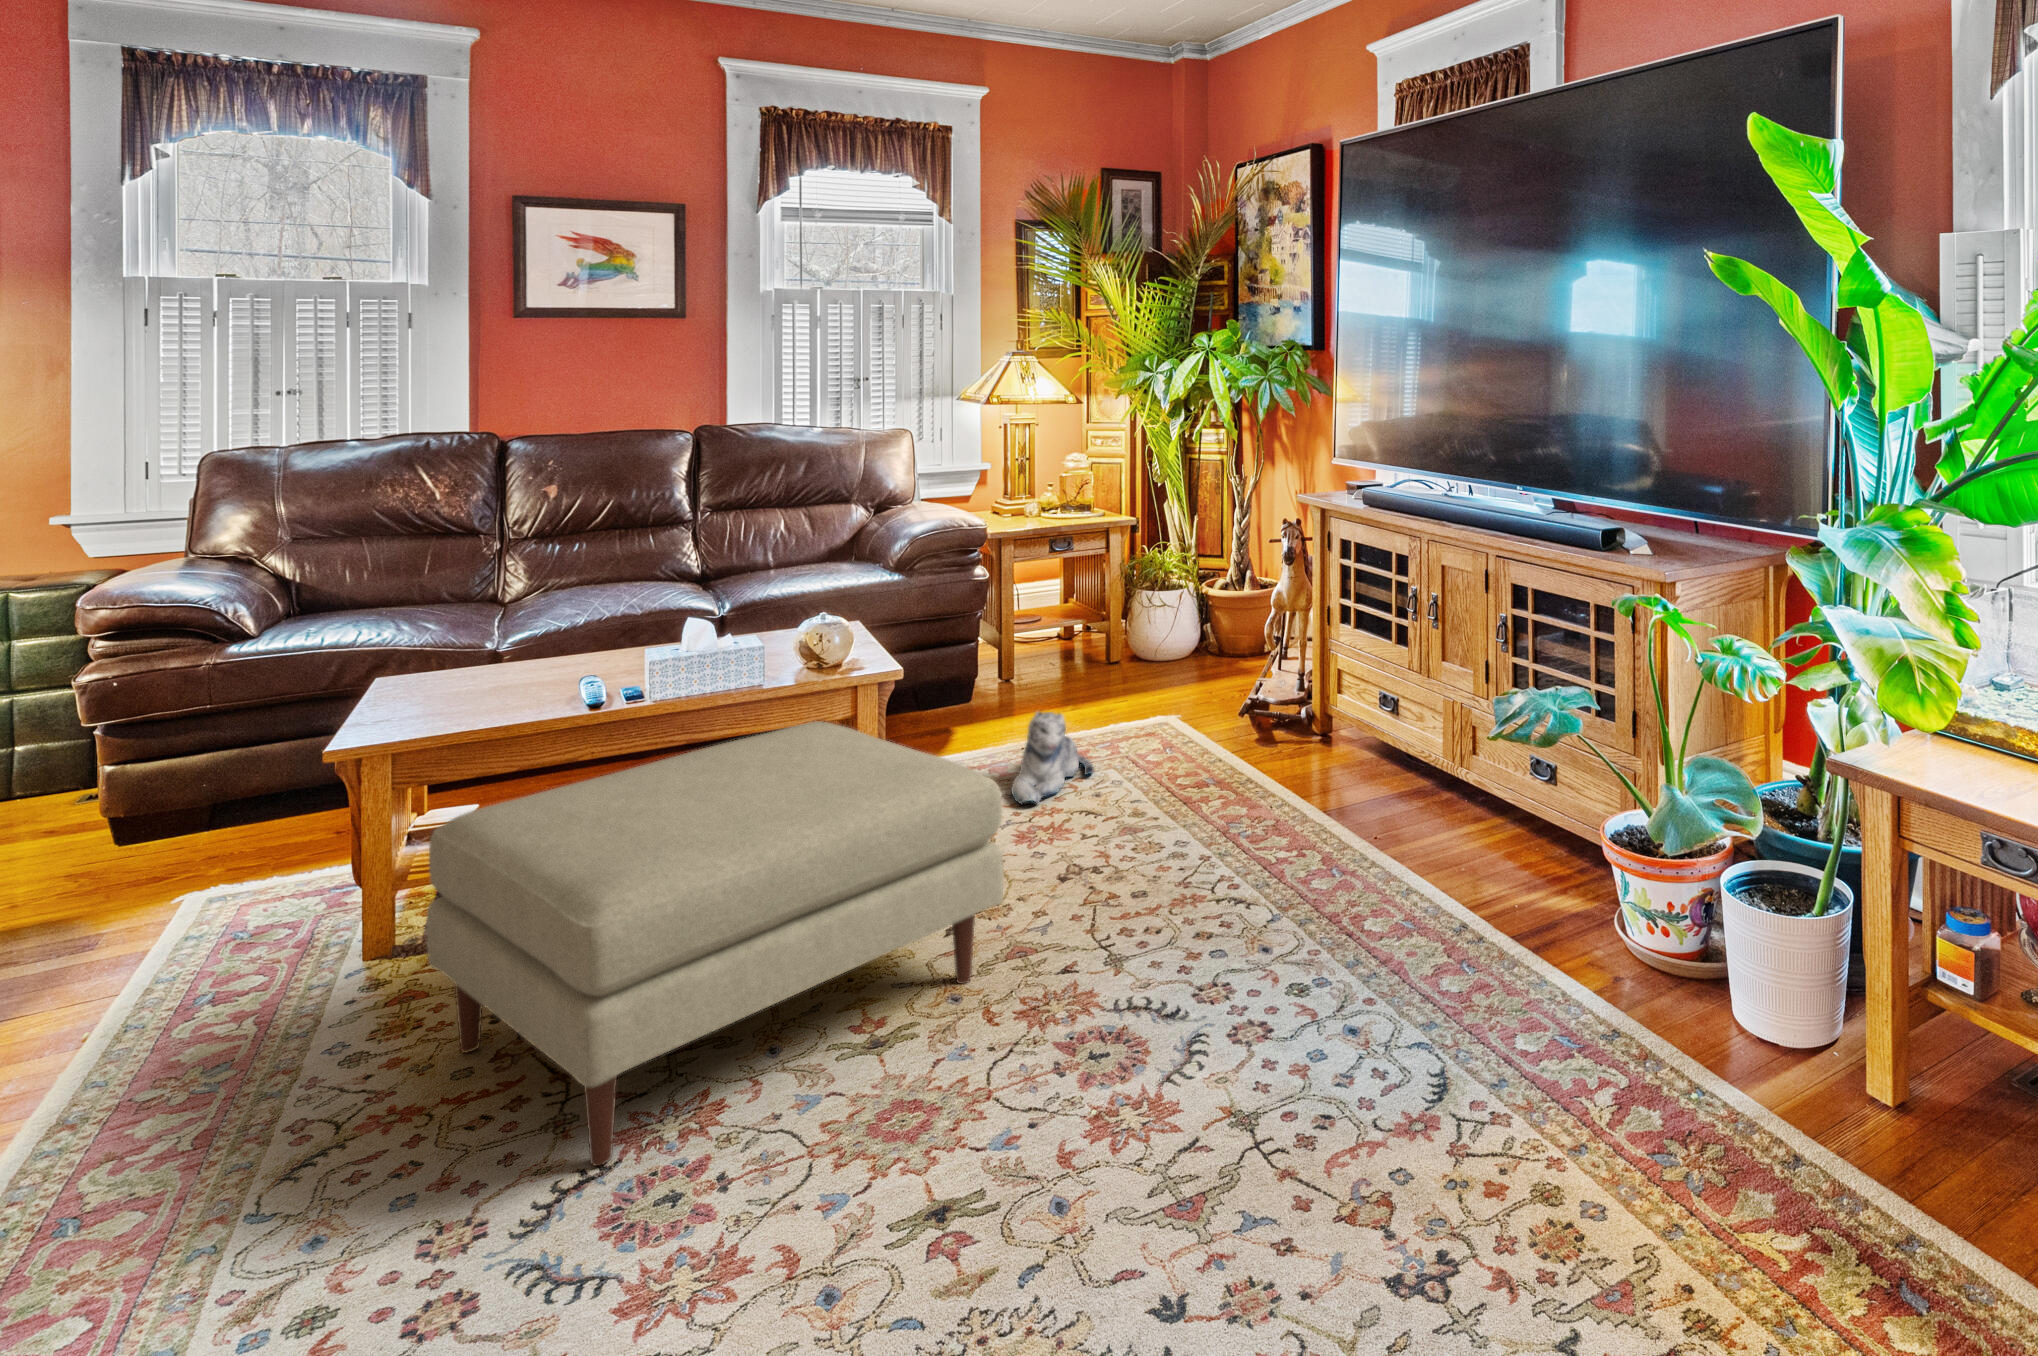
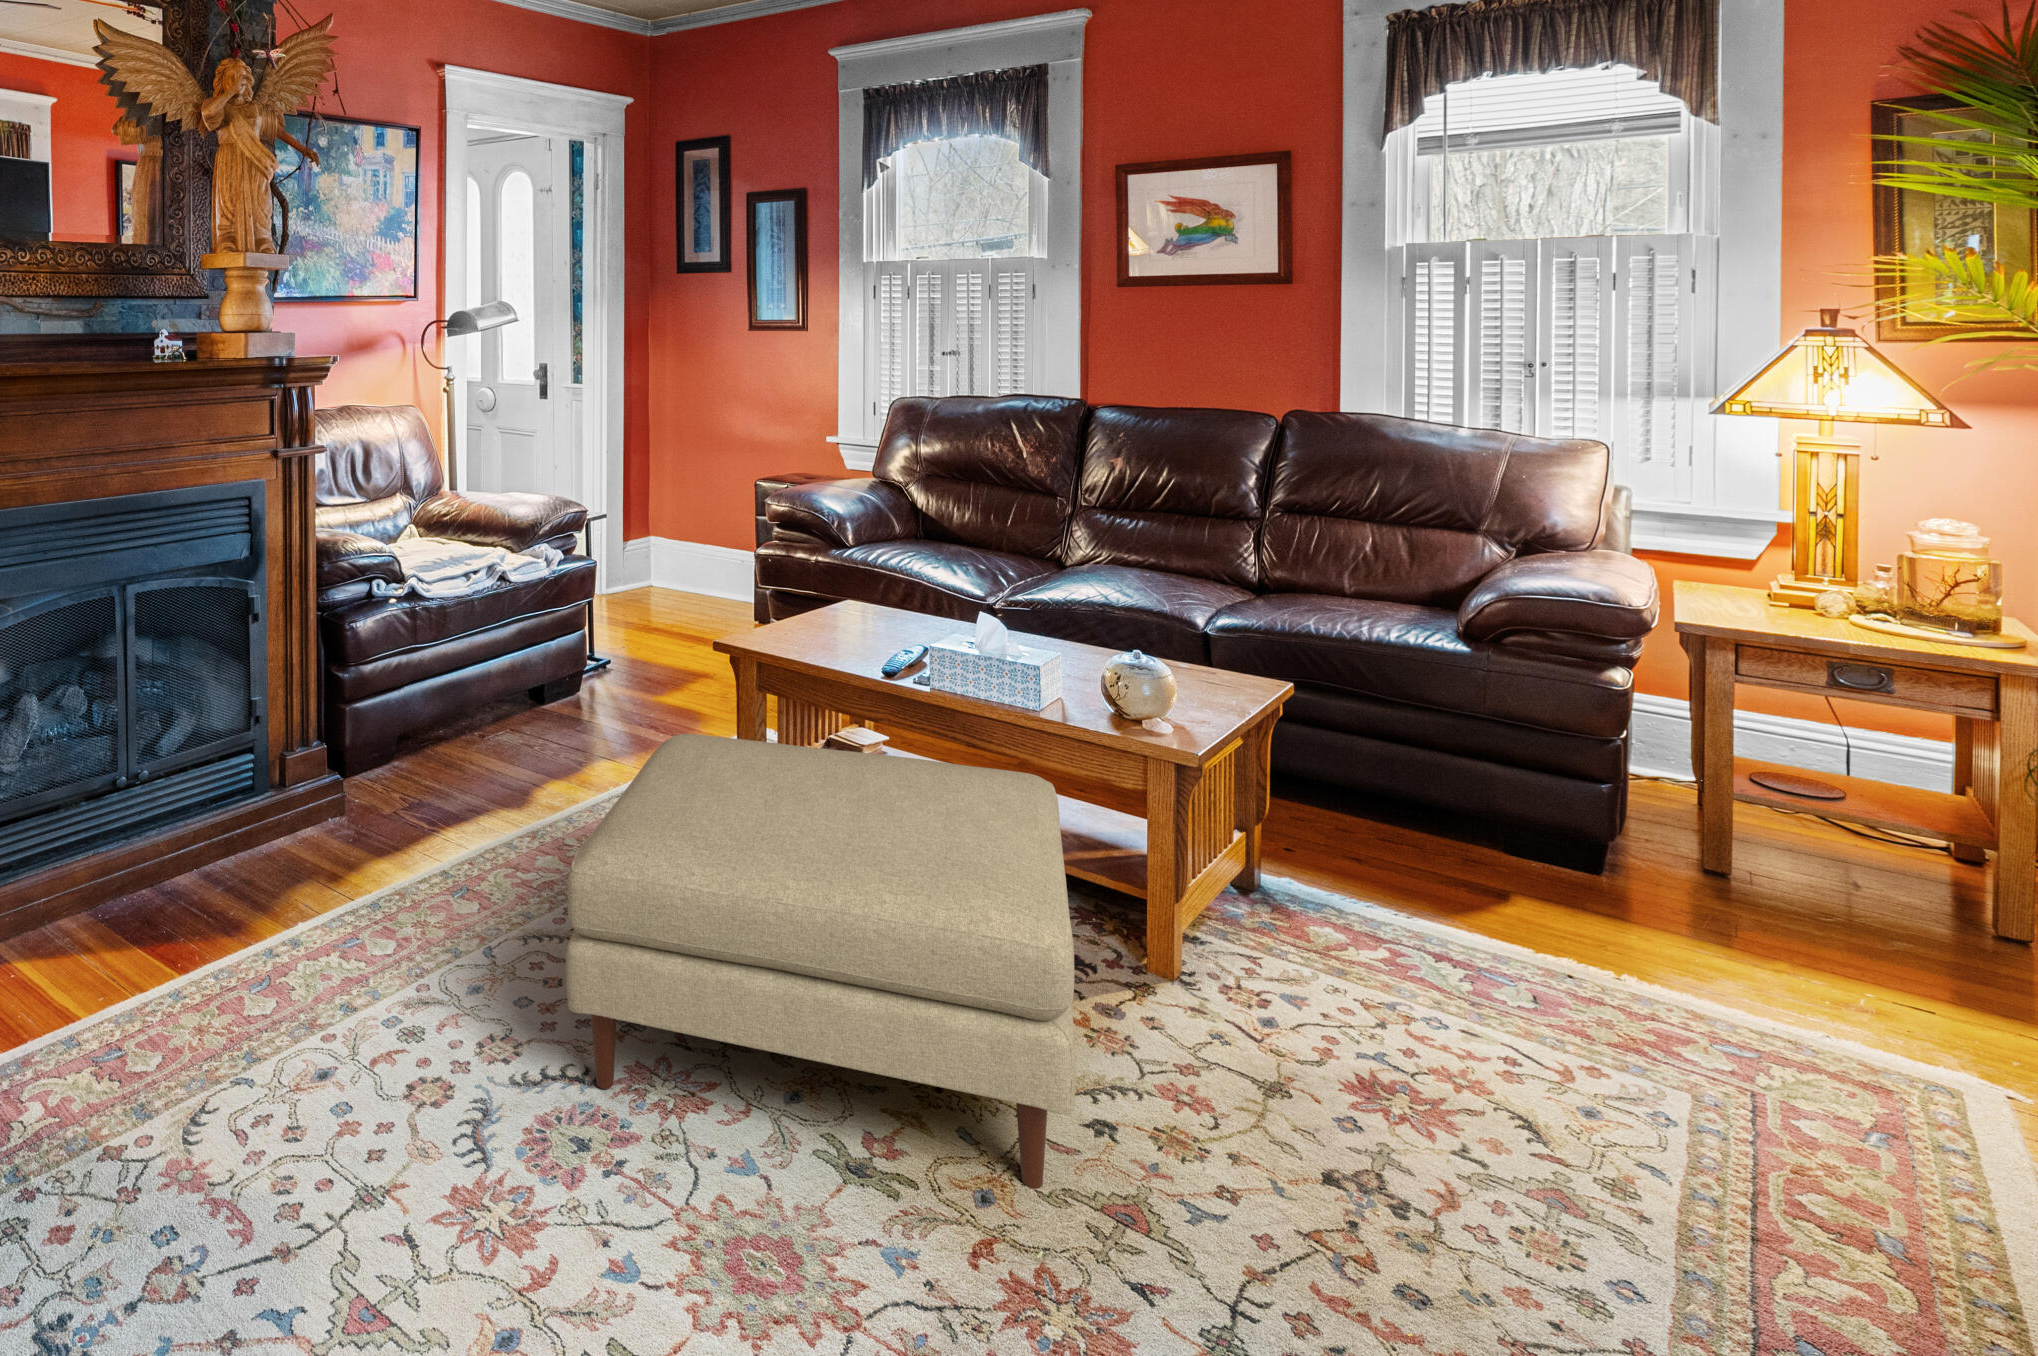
plush toy: present [1011,712,1094,805] -> none [1421,900,1635,1049]

